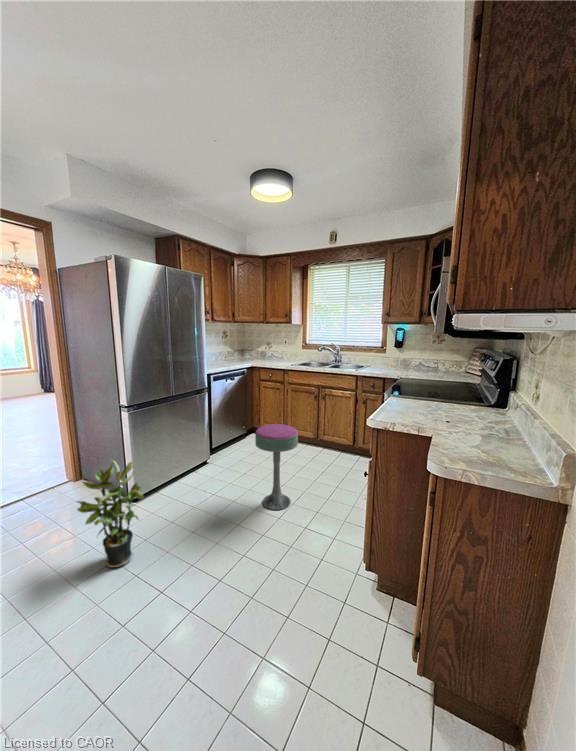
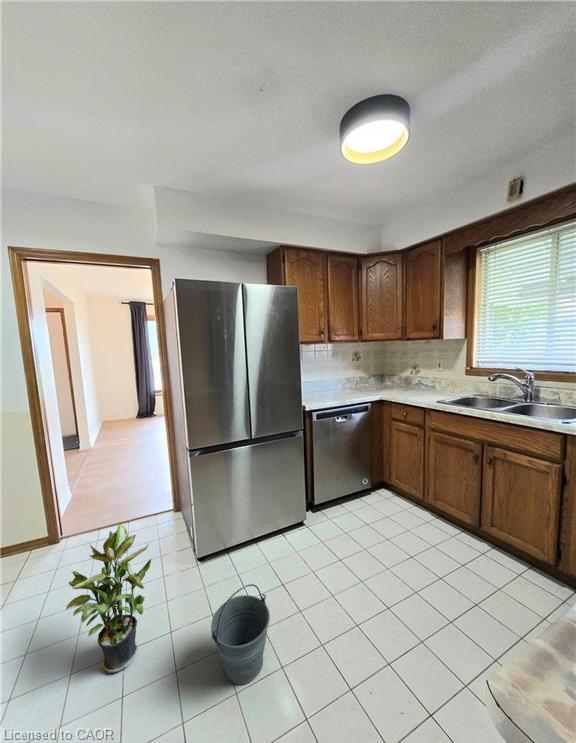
bar stool: present [255,424,298,510] -> none [319,510,395,676]
bucket: none [195,478,233,537] -> present [211,584,270,685]

